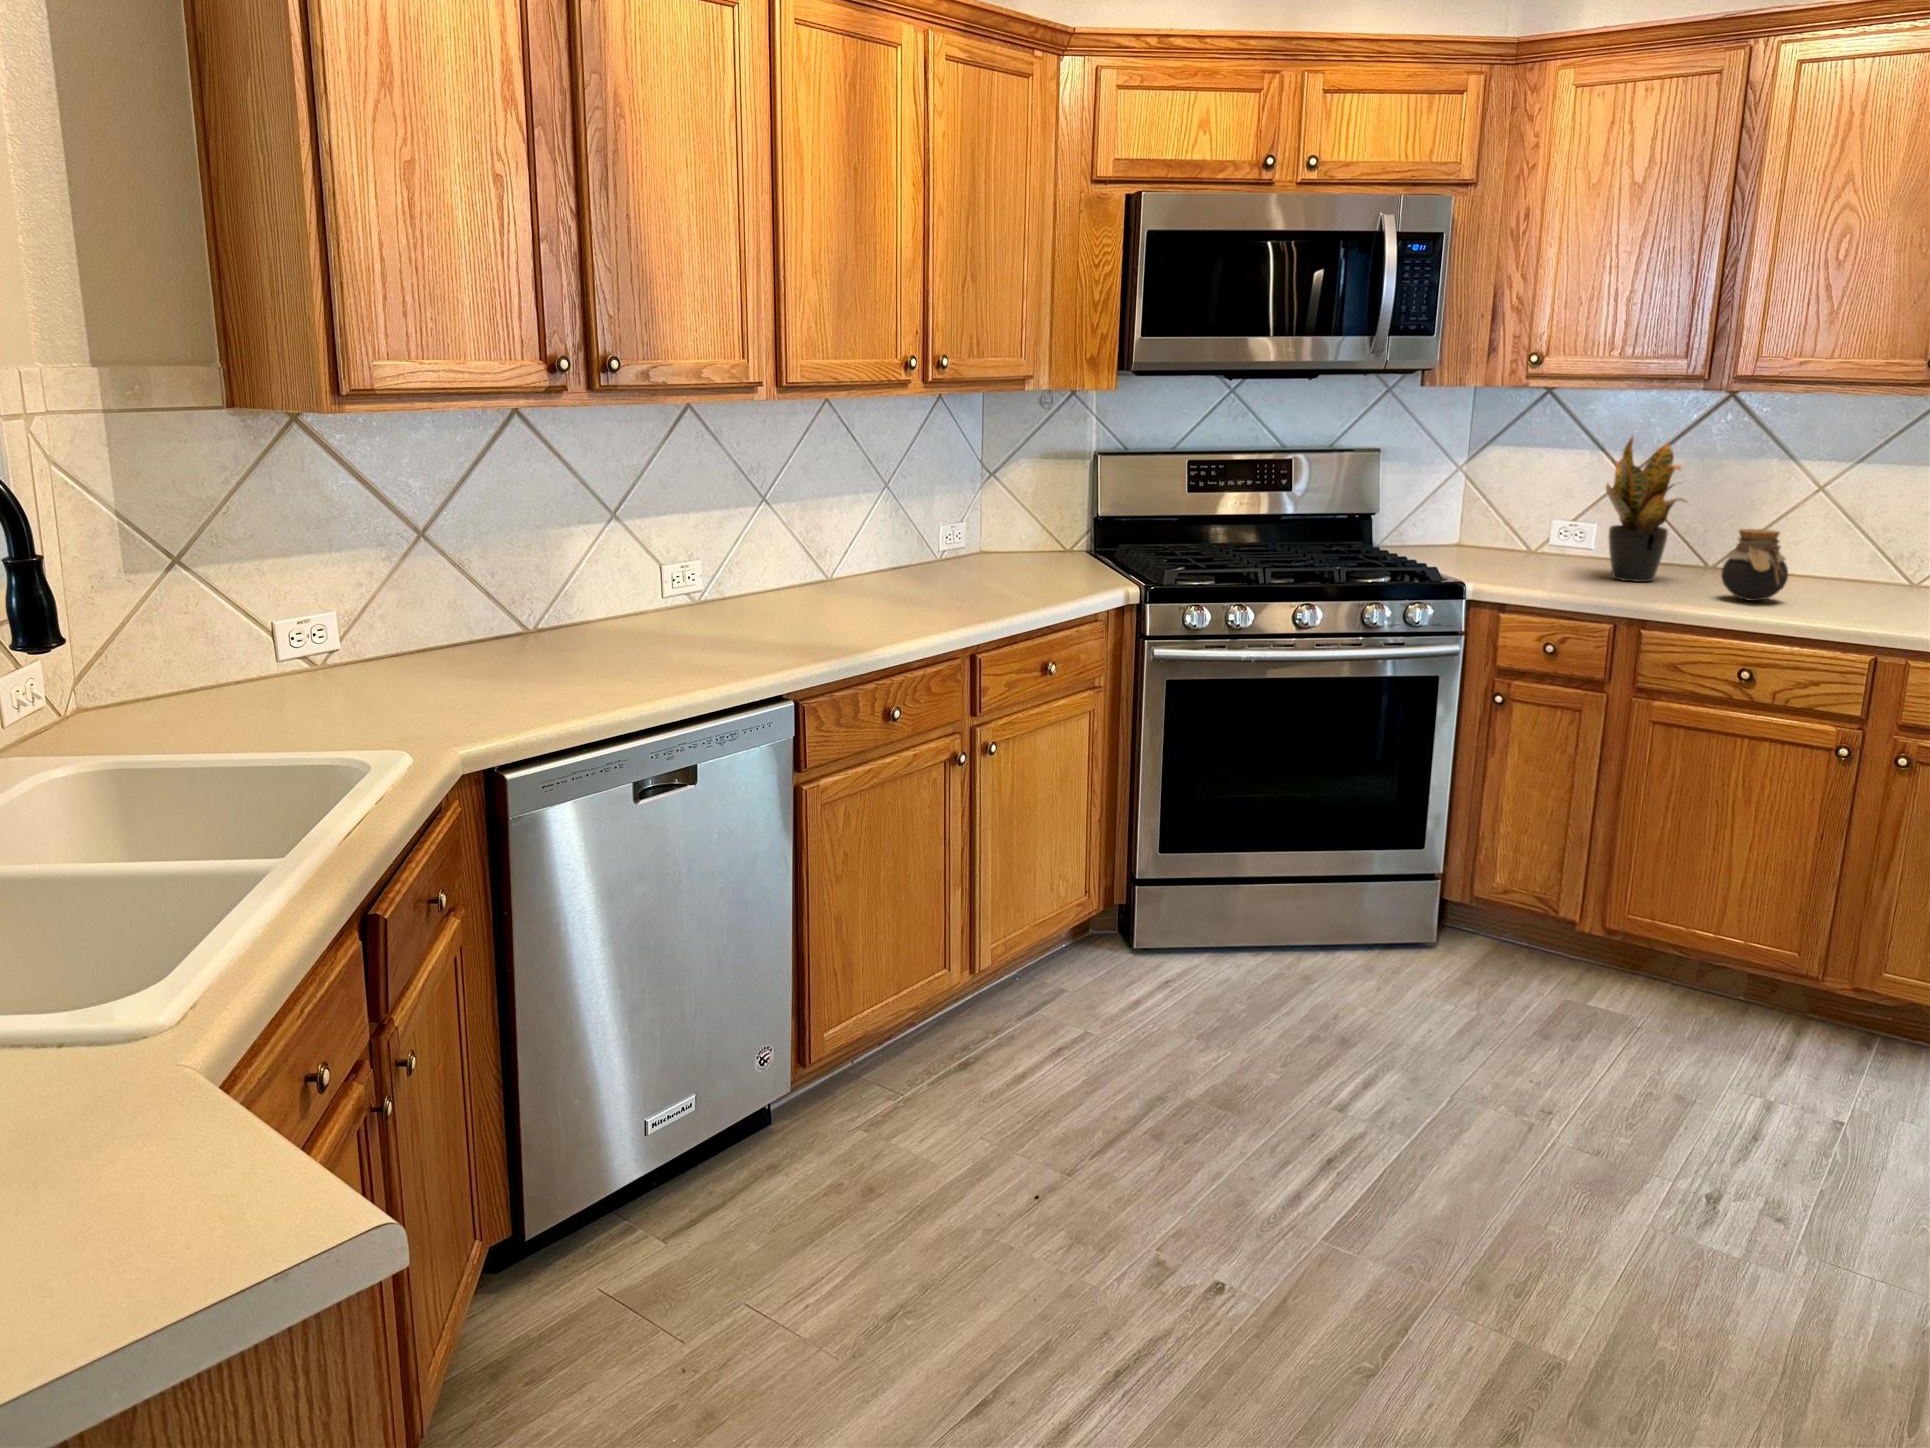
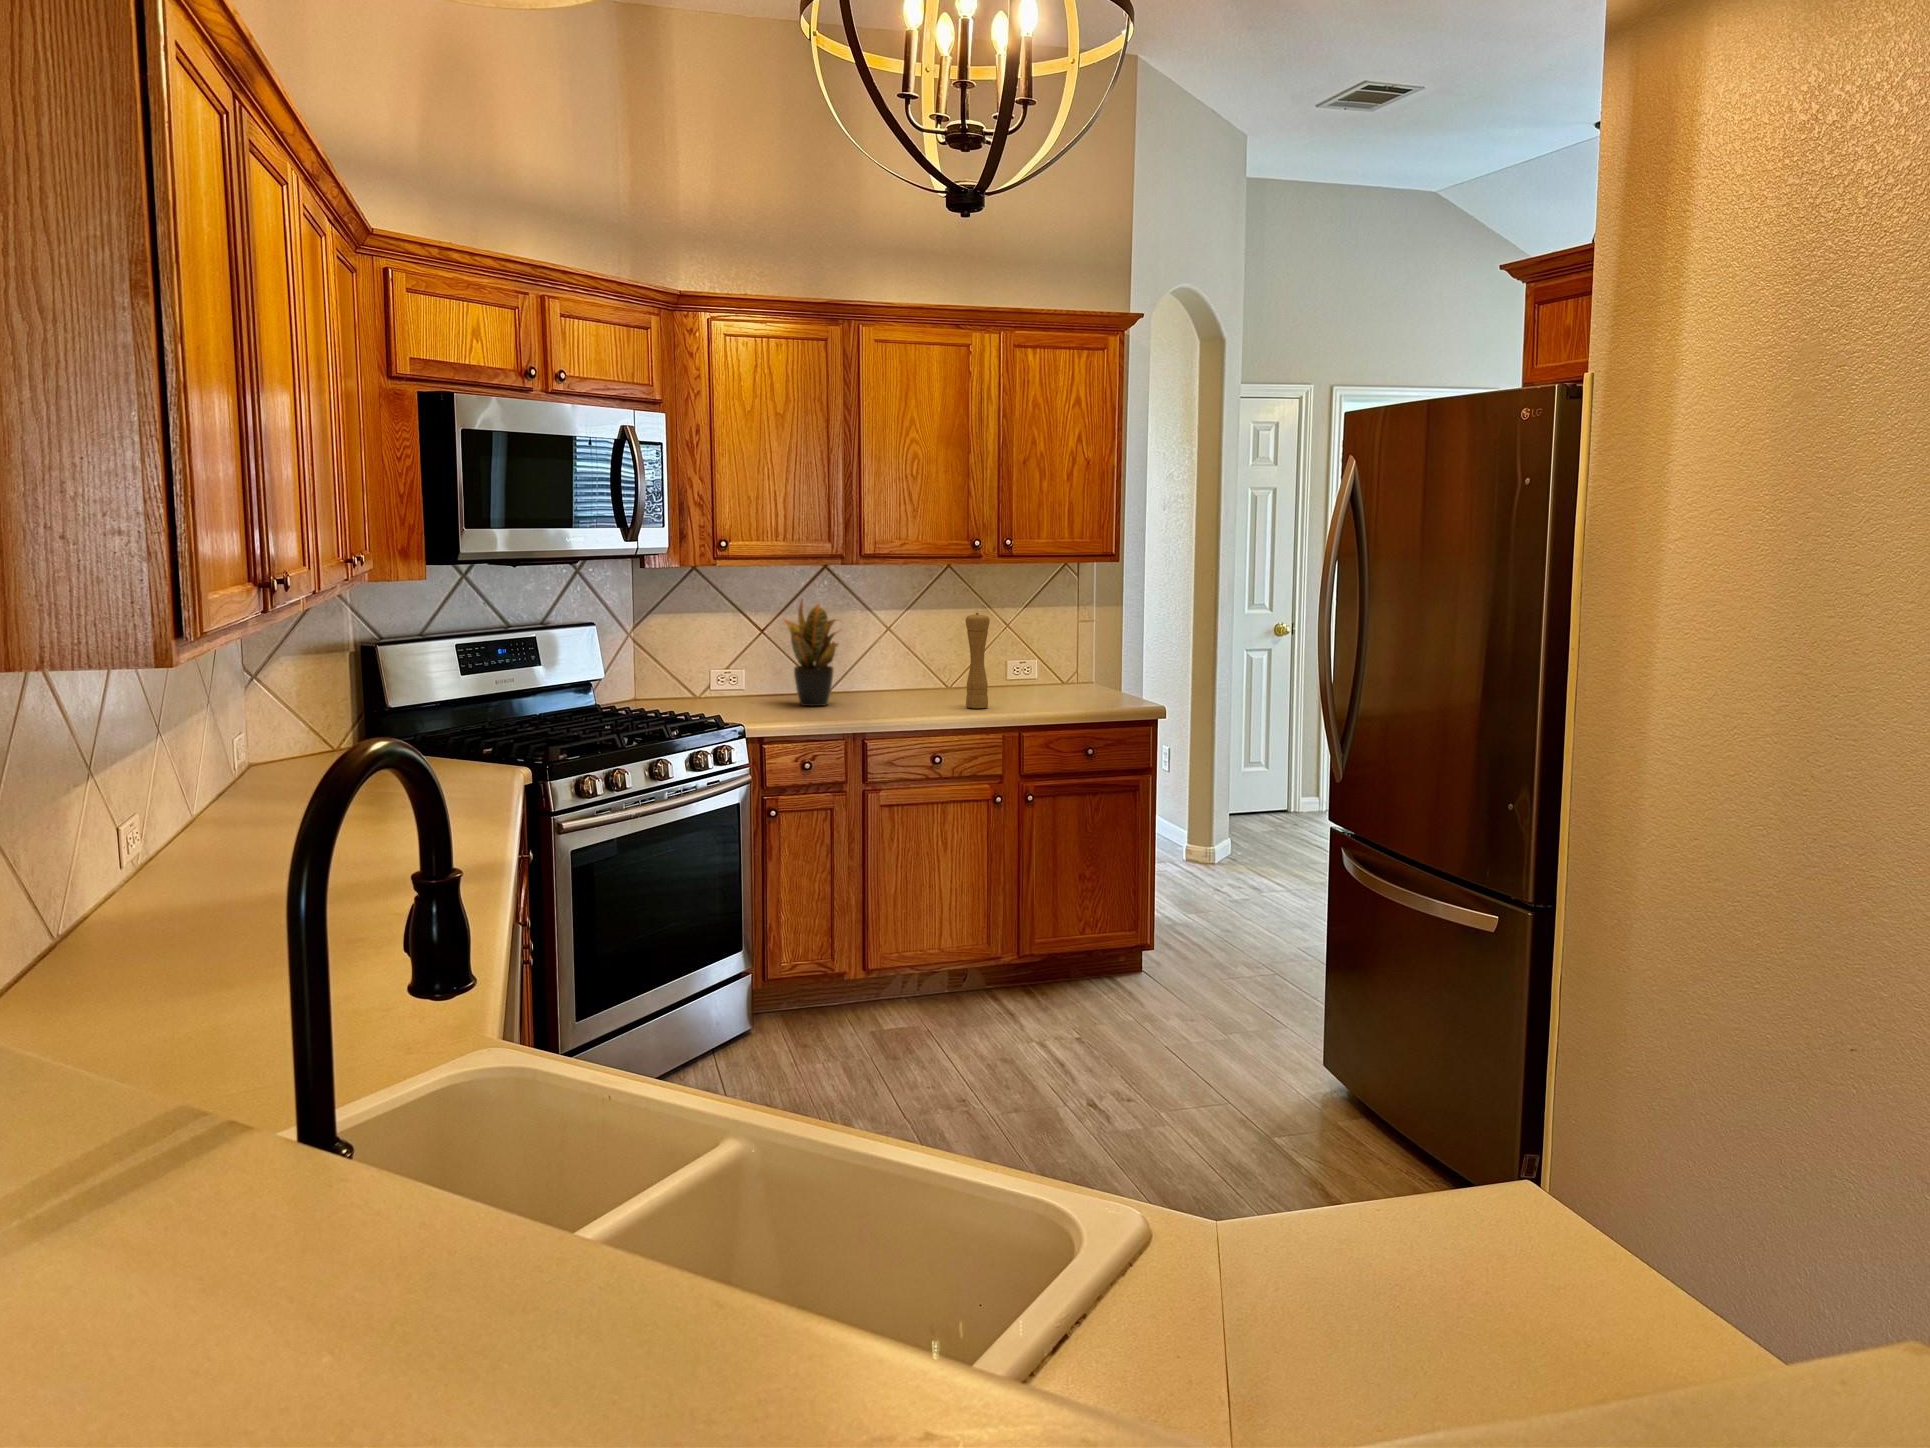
pepper mill: none [1841,468,1901,616] -> present [965,613,990,708]
jar: present [1721,529,1788,601] -> none [890,659,933,708]

